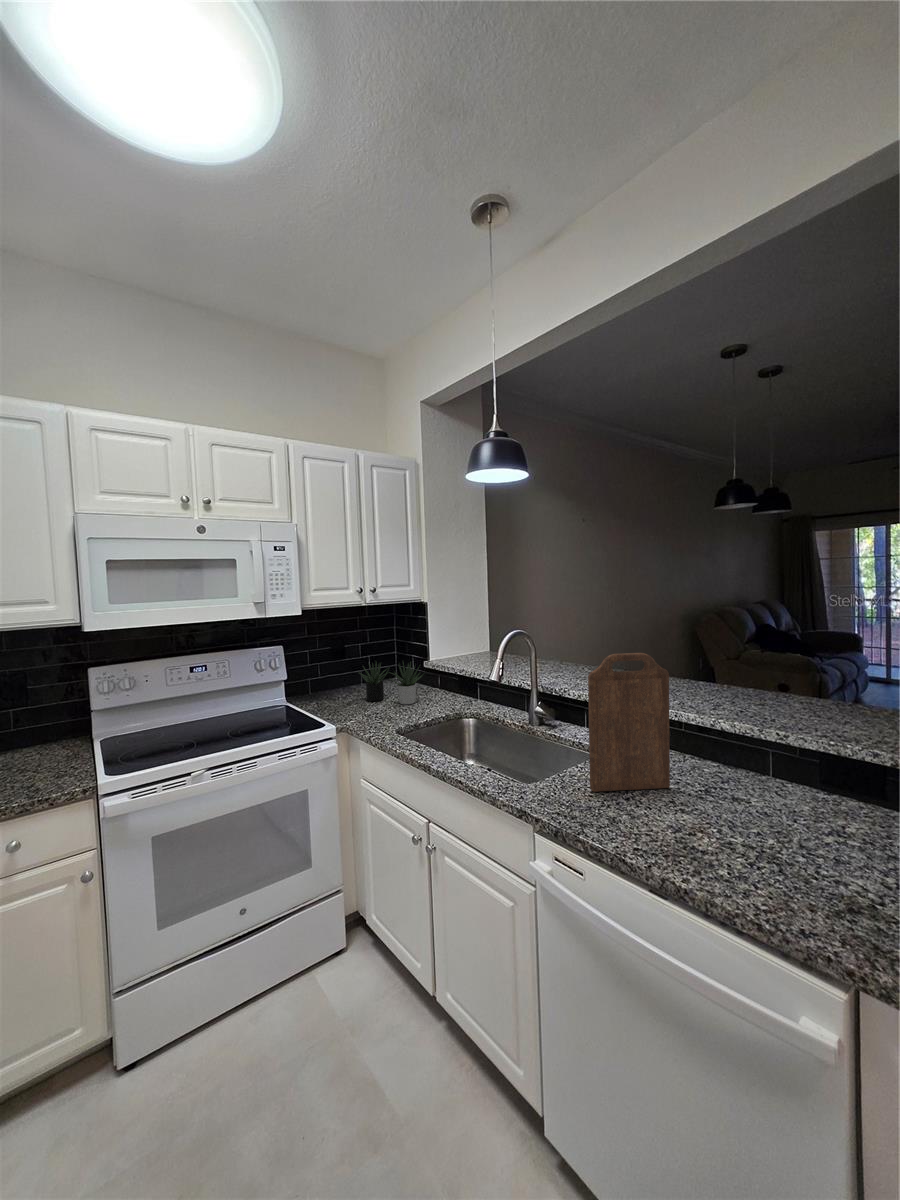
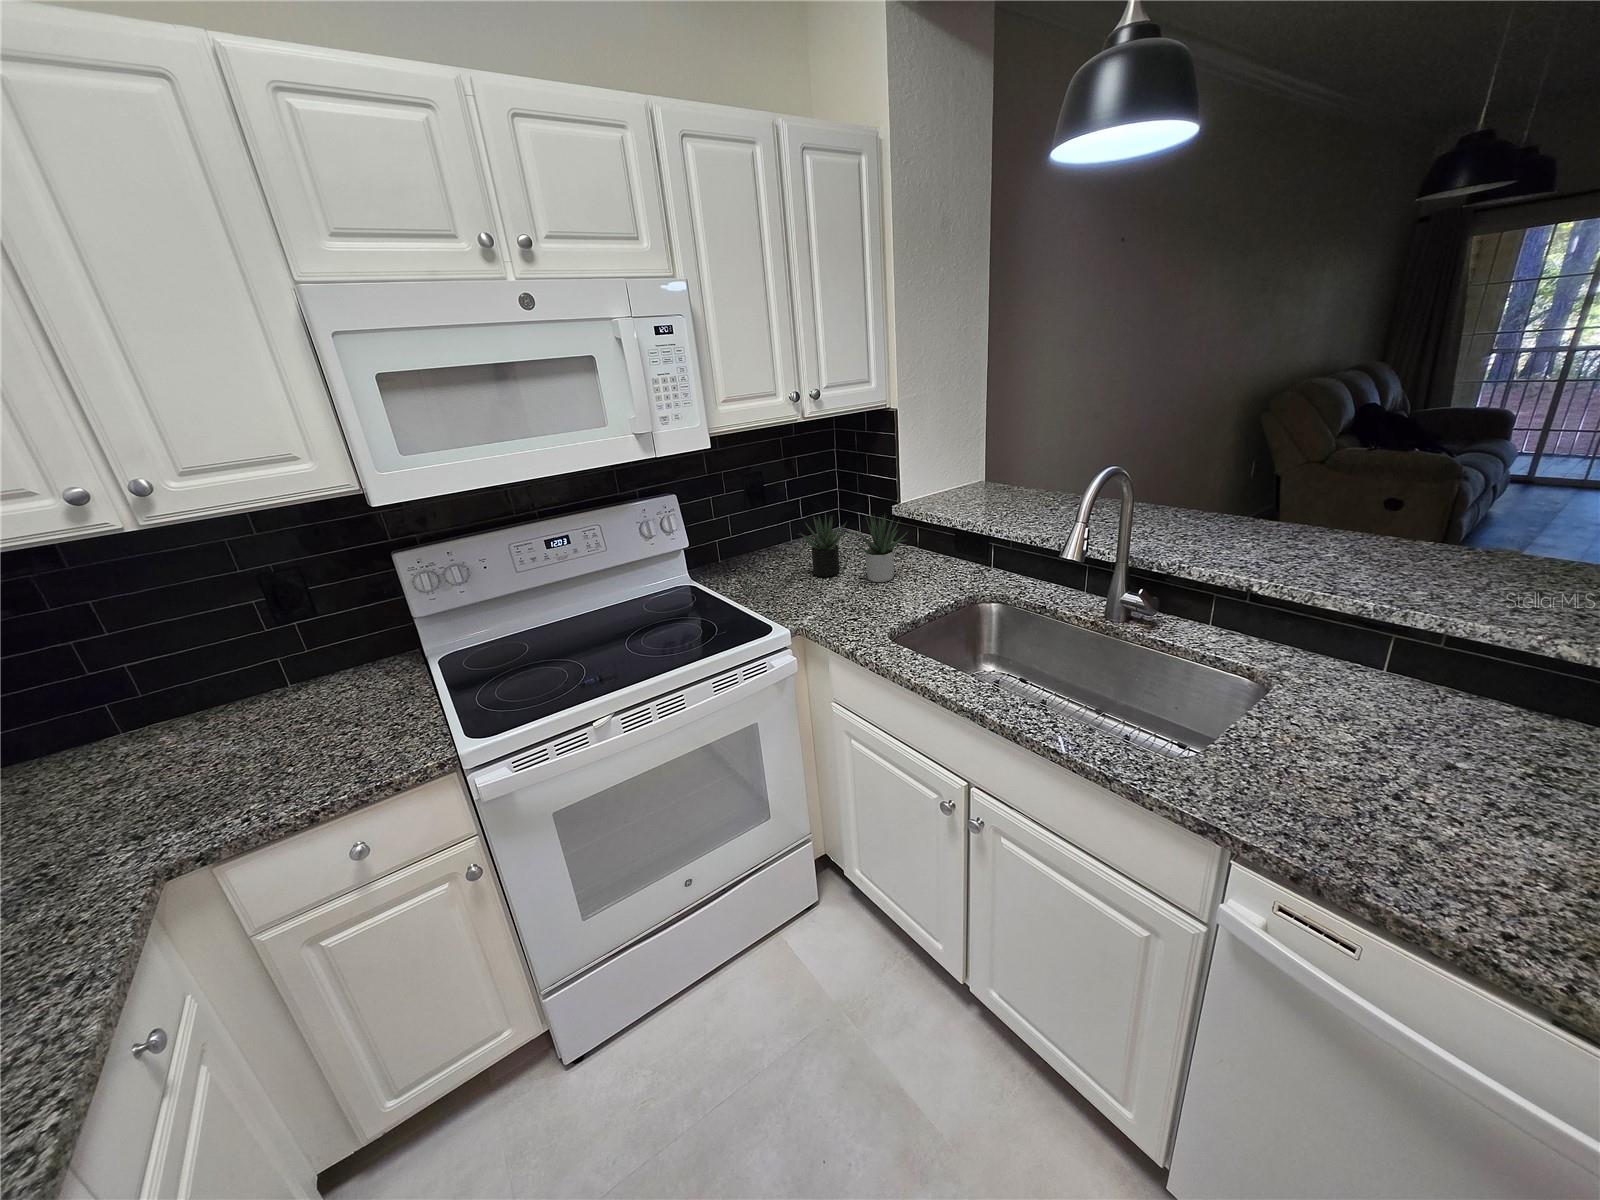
cutting board: present [588,653,670,792] -> none [1316,531,1555,780]

